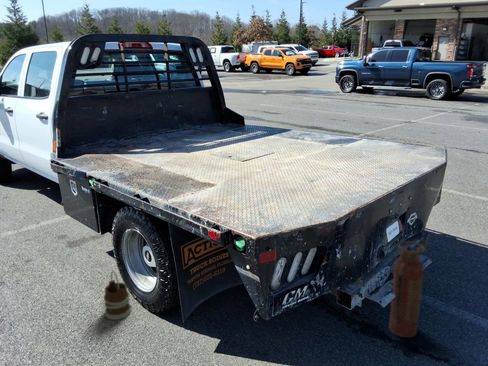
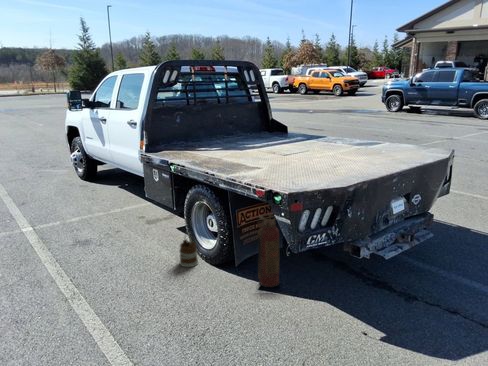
fire extinguisher: present [389,241,425,337] -> present [258,214,279,287]

